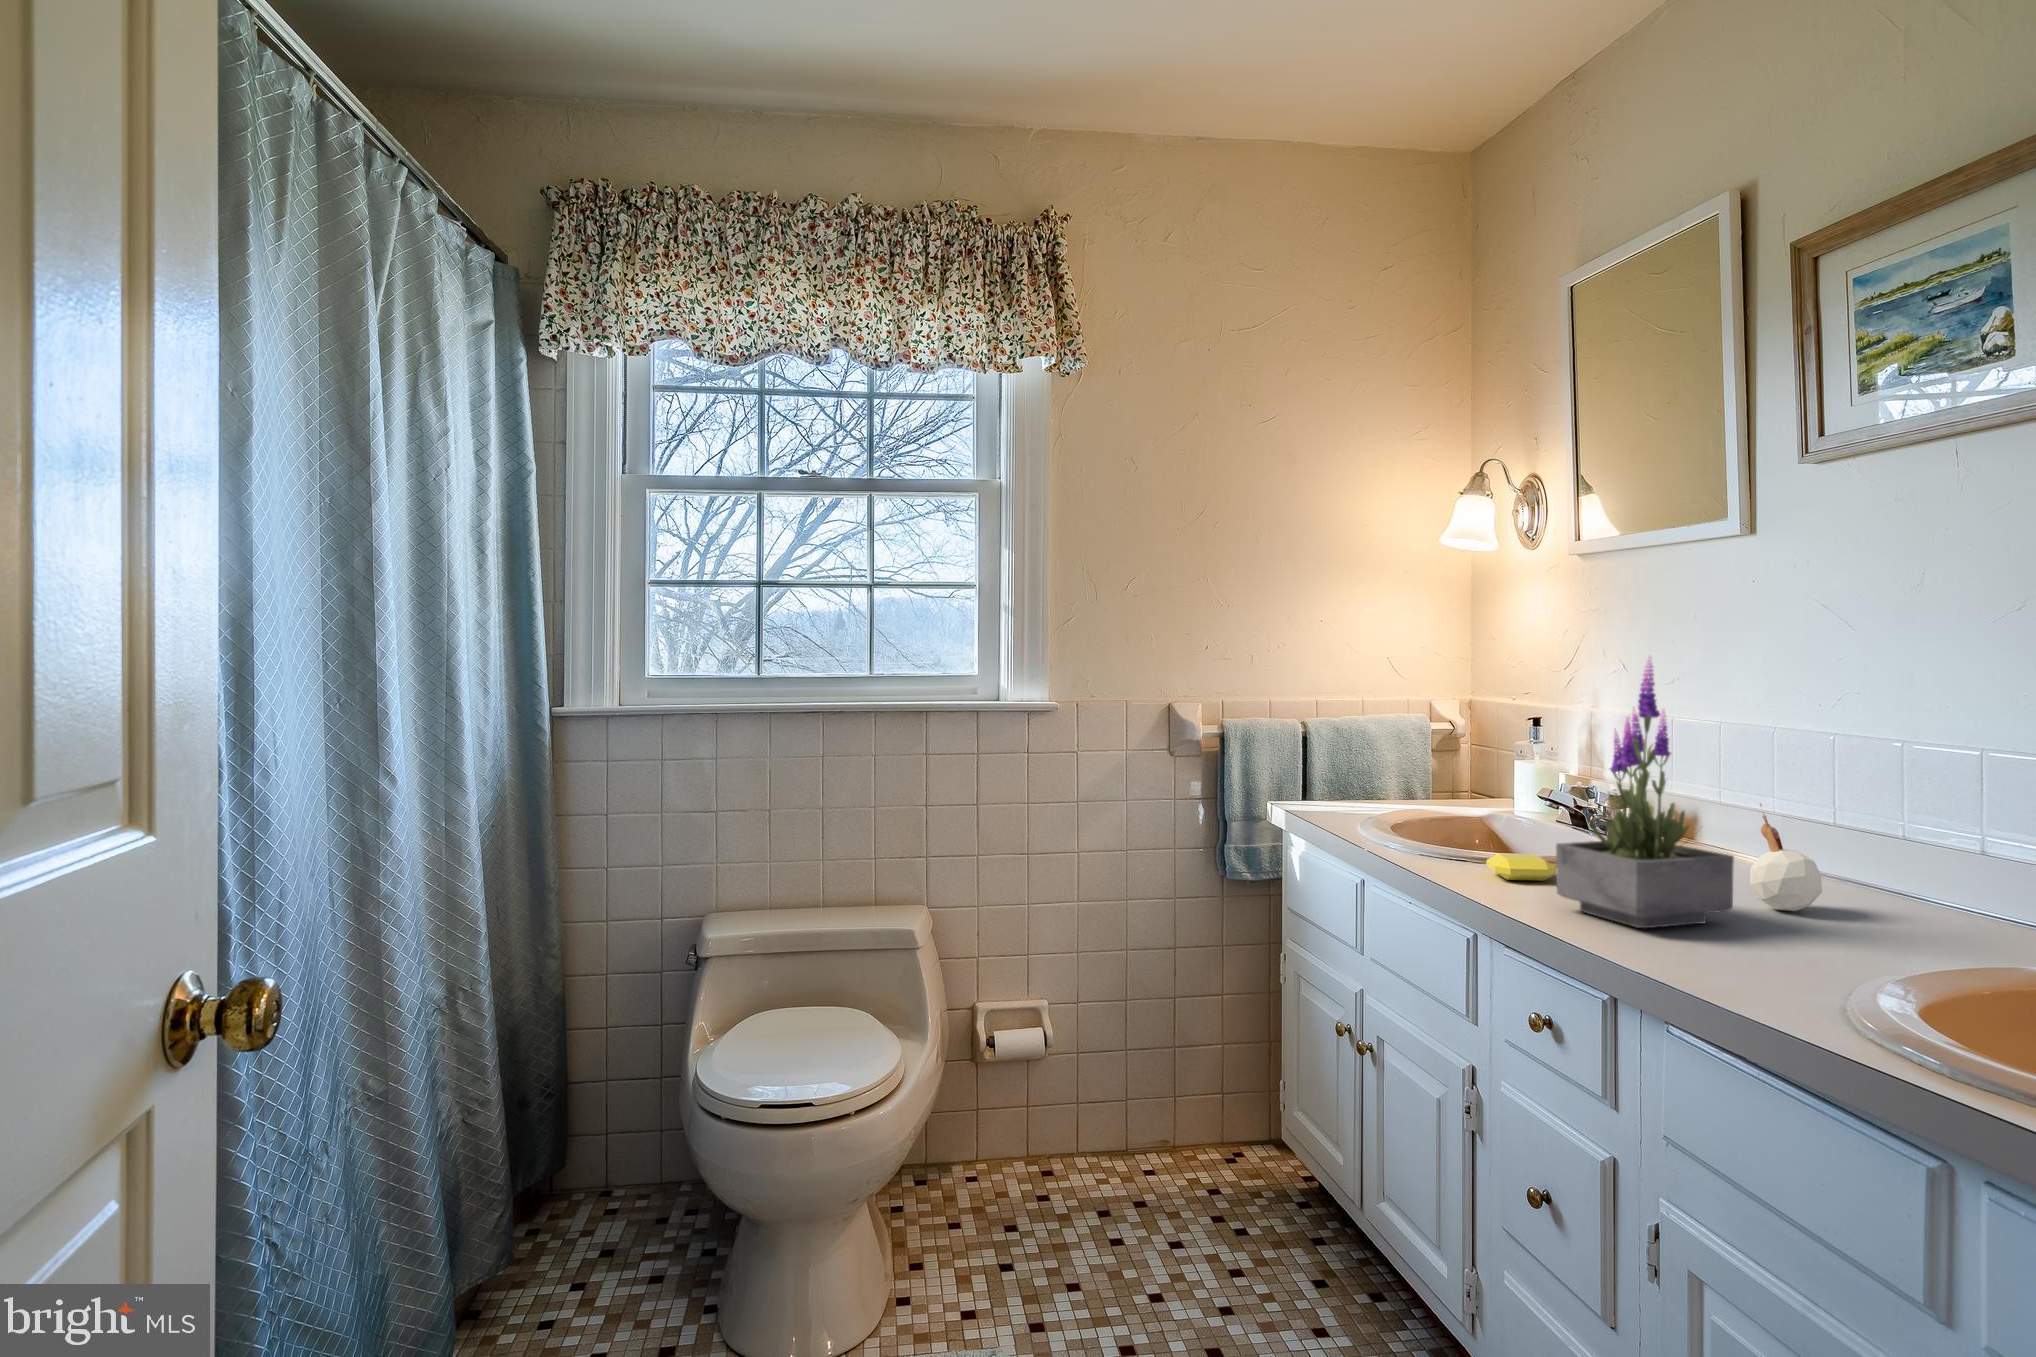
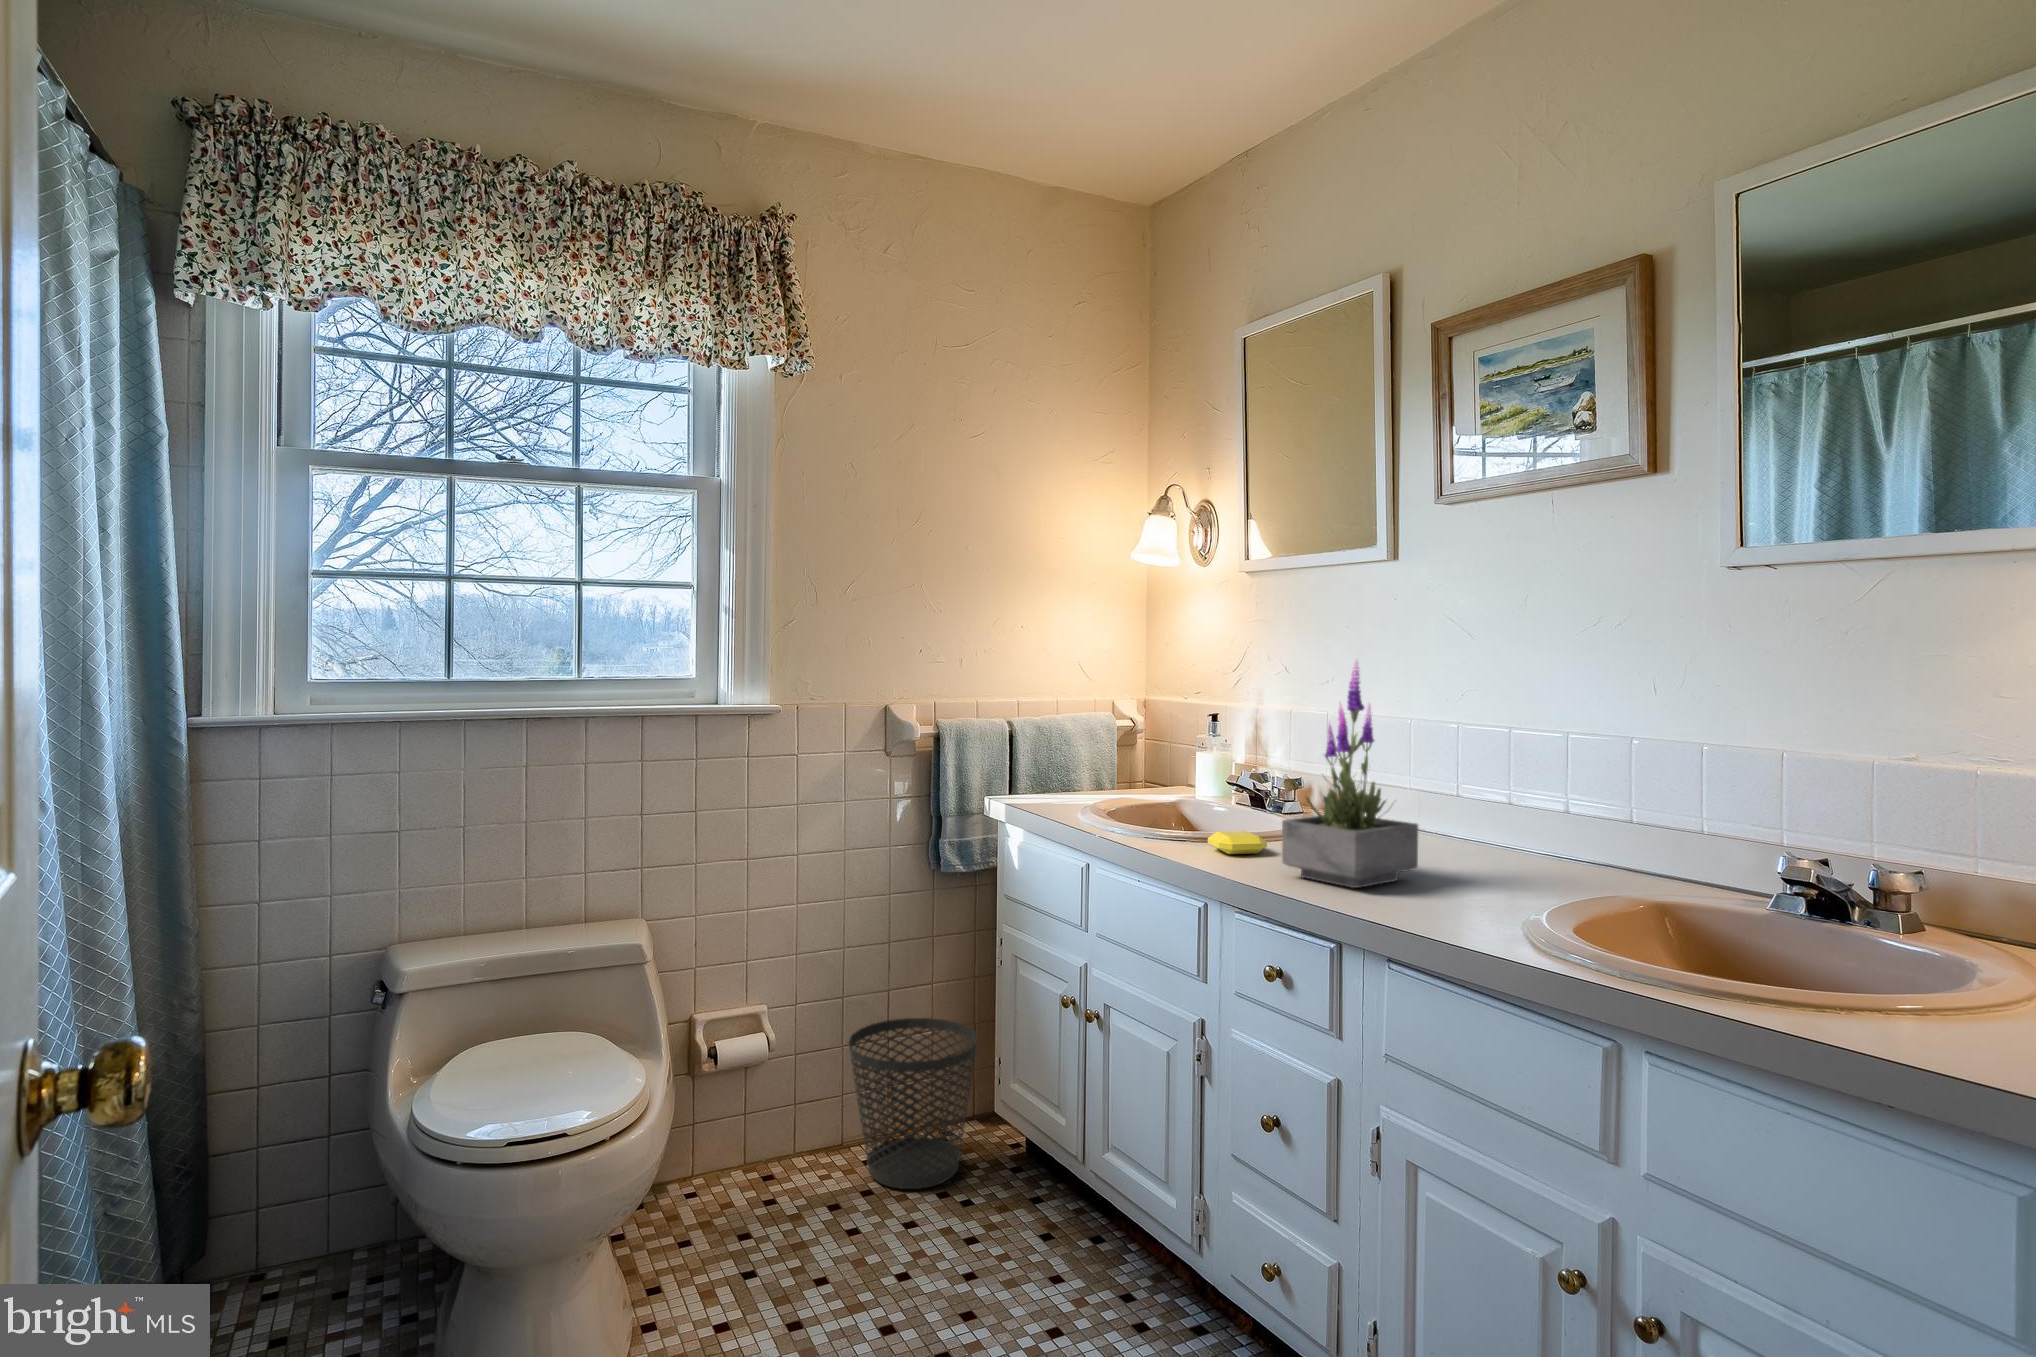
candle: present [1750,803,1822,911] -> none [1420,780,1472,867]
wastebasket: none [1123,1031,1260,1210] -> present [849,1018,978,1189]

